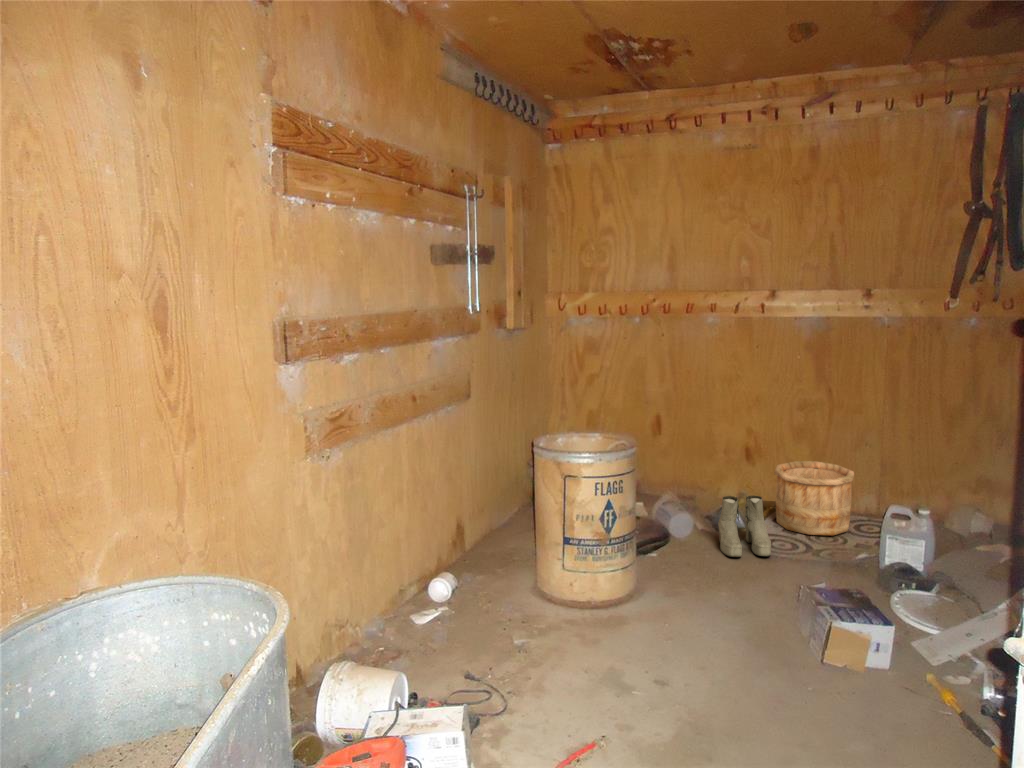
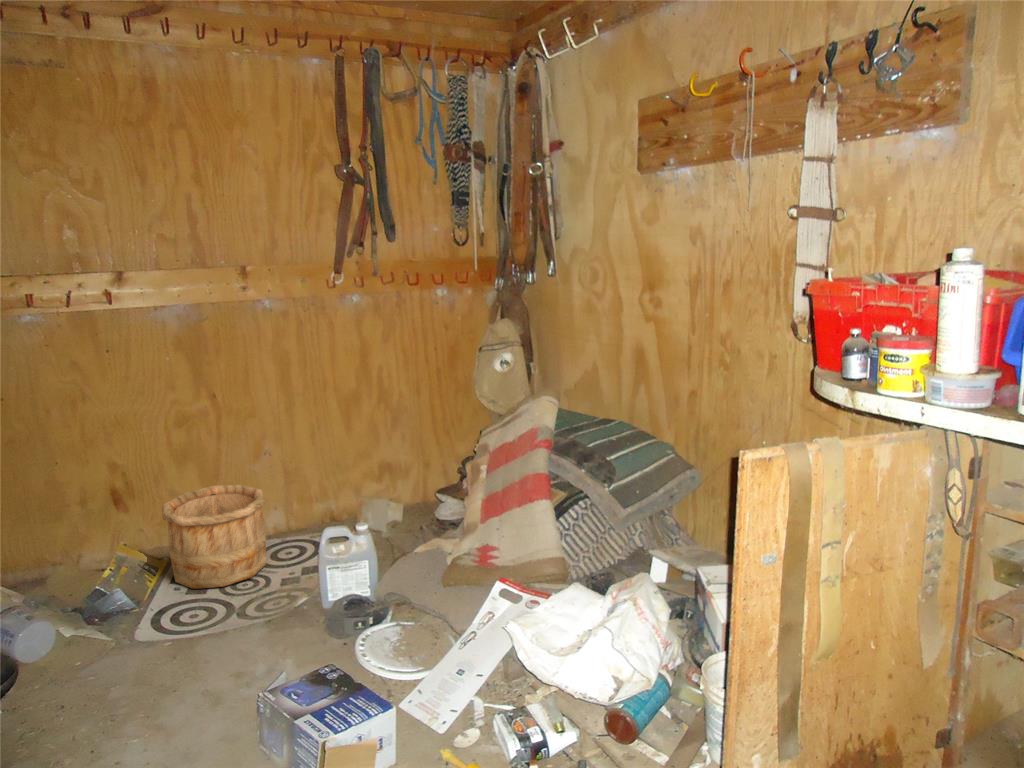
boots: present [718,495,771,557] -> none [96,563,187,671]

